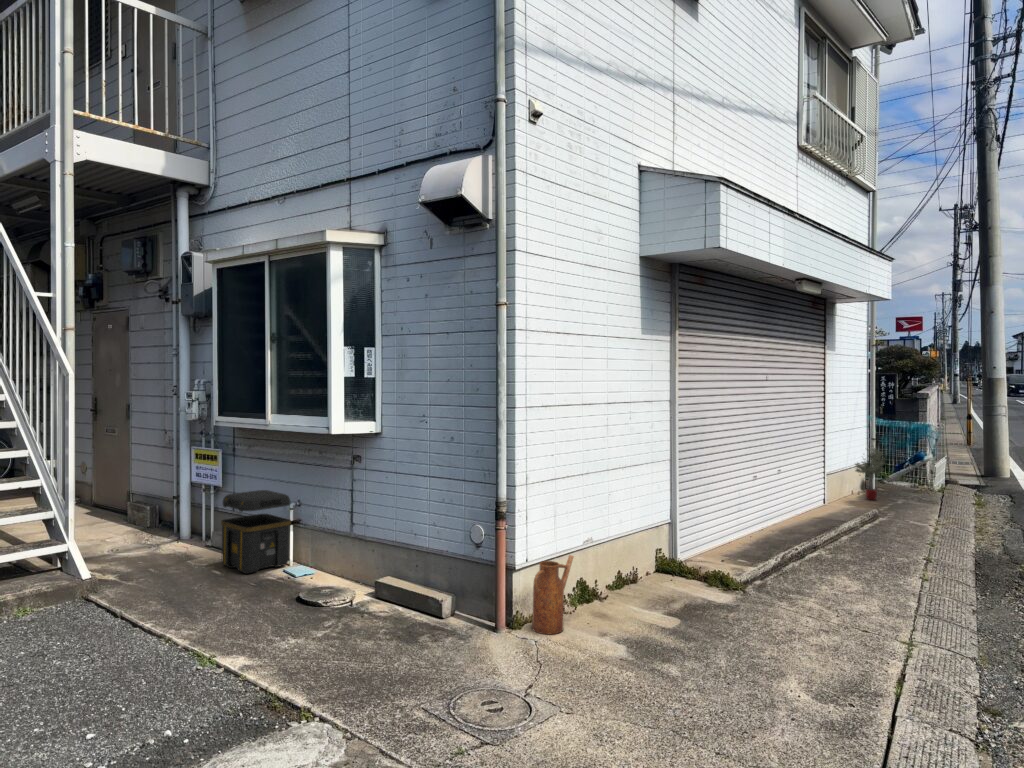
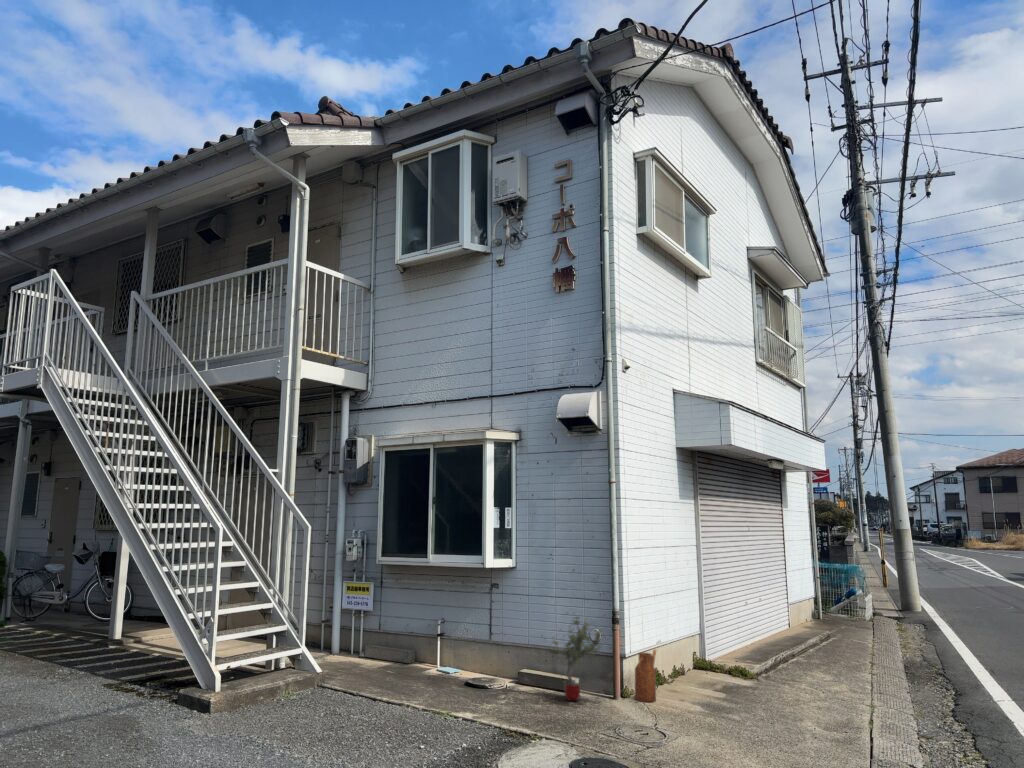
potted tree: present [855,446,885,500] -> present [548,617,601,701]
toolbox: present [221,490,291,573] -> none [390,611,439,672]

